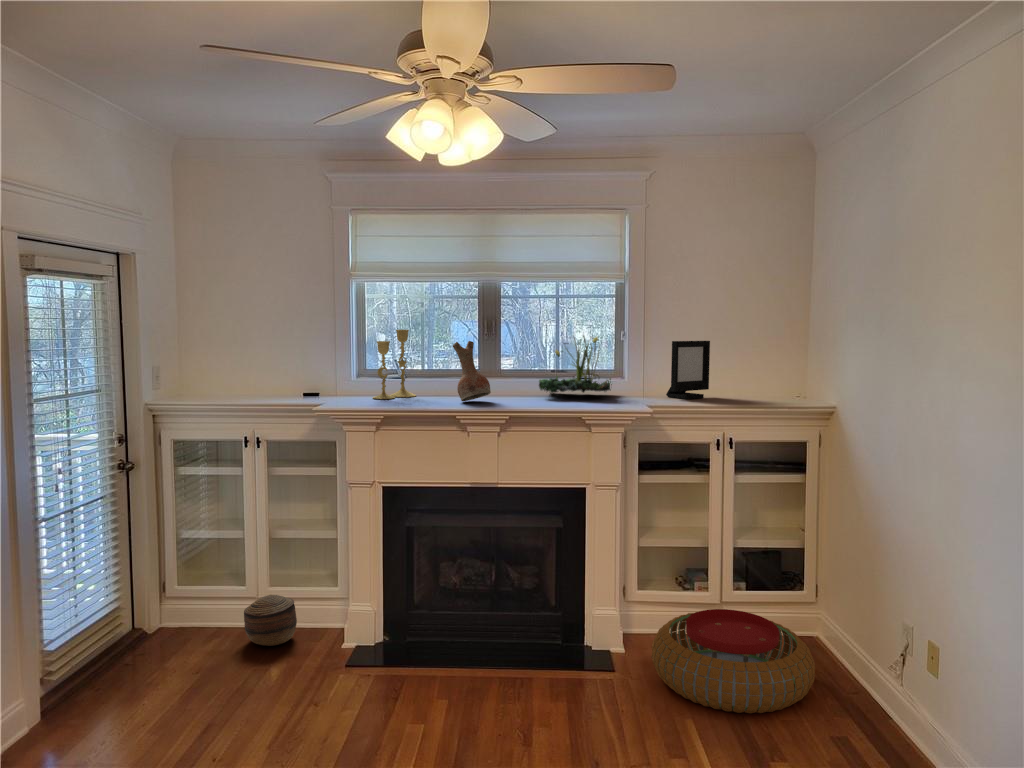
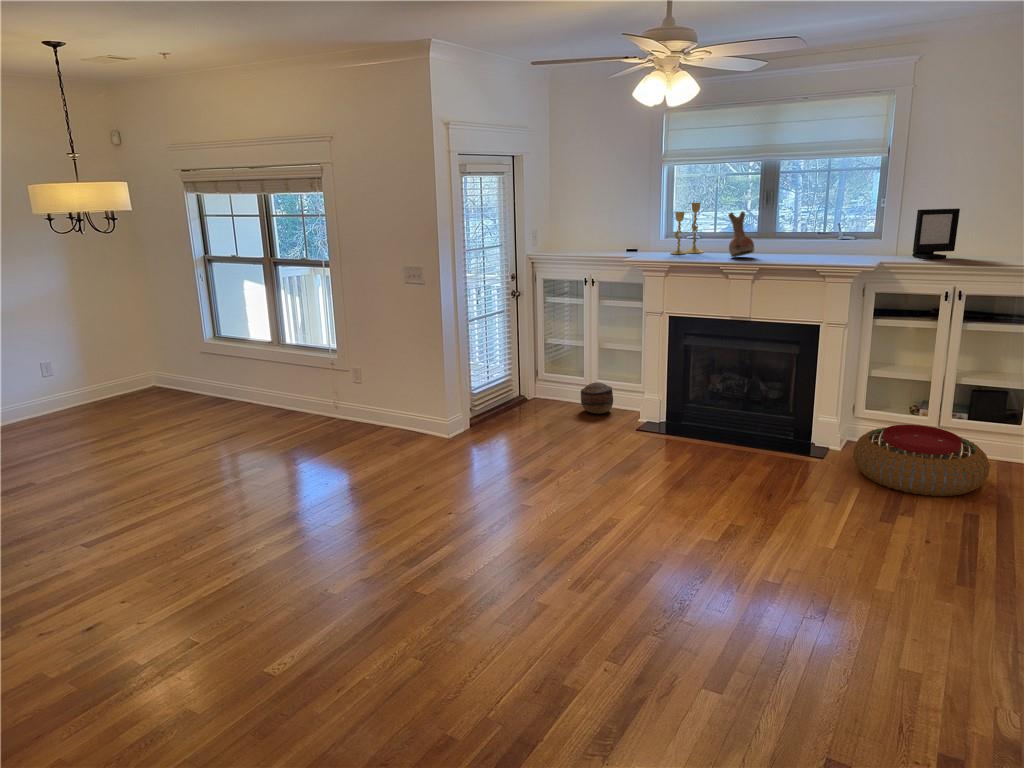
plant: present [539,335,612,393] -> none [796,204,867,252]

